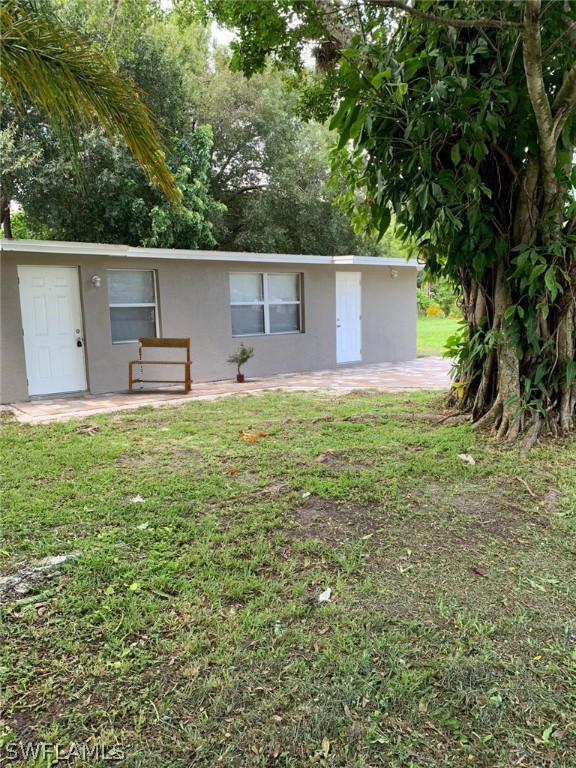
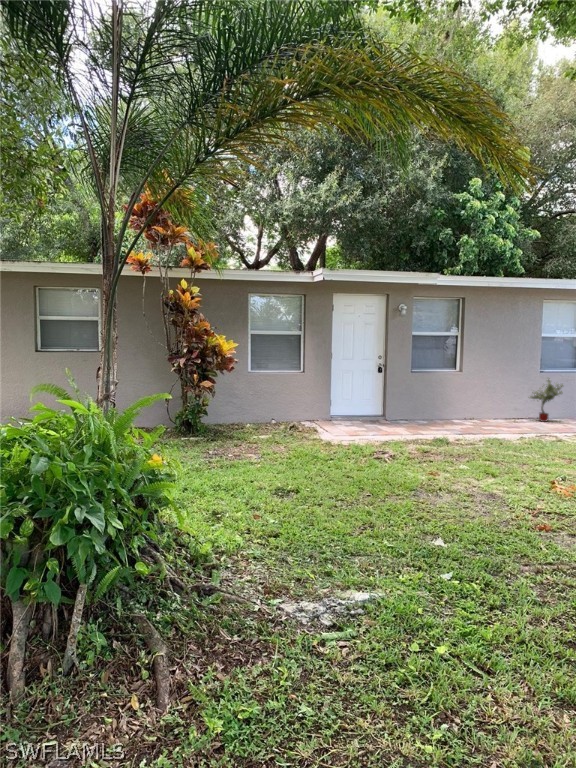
bench: present [129,337,193,394] -> none [423,367,491,429]

